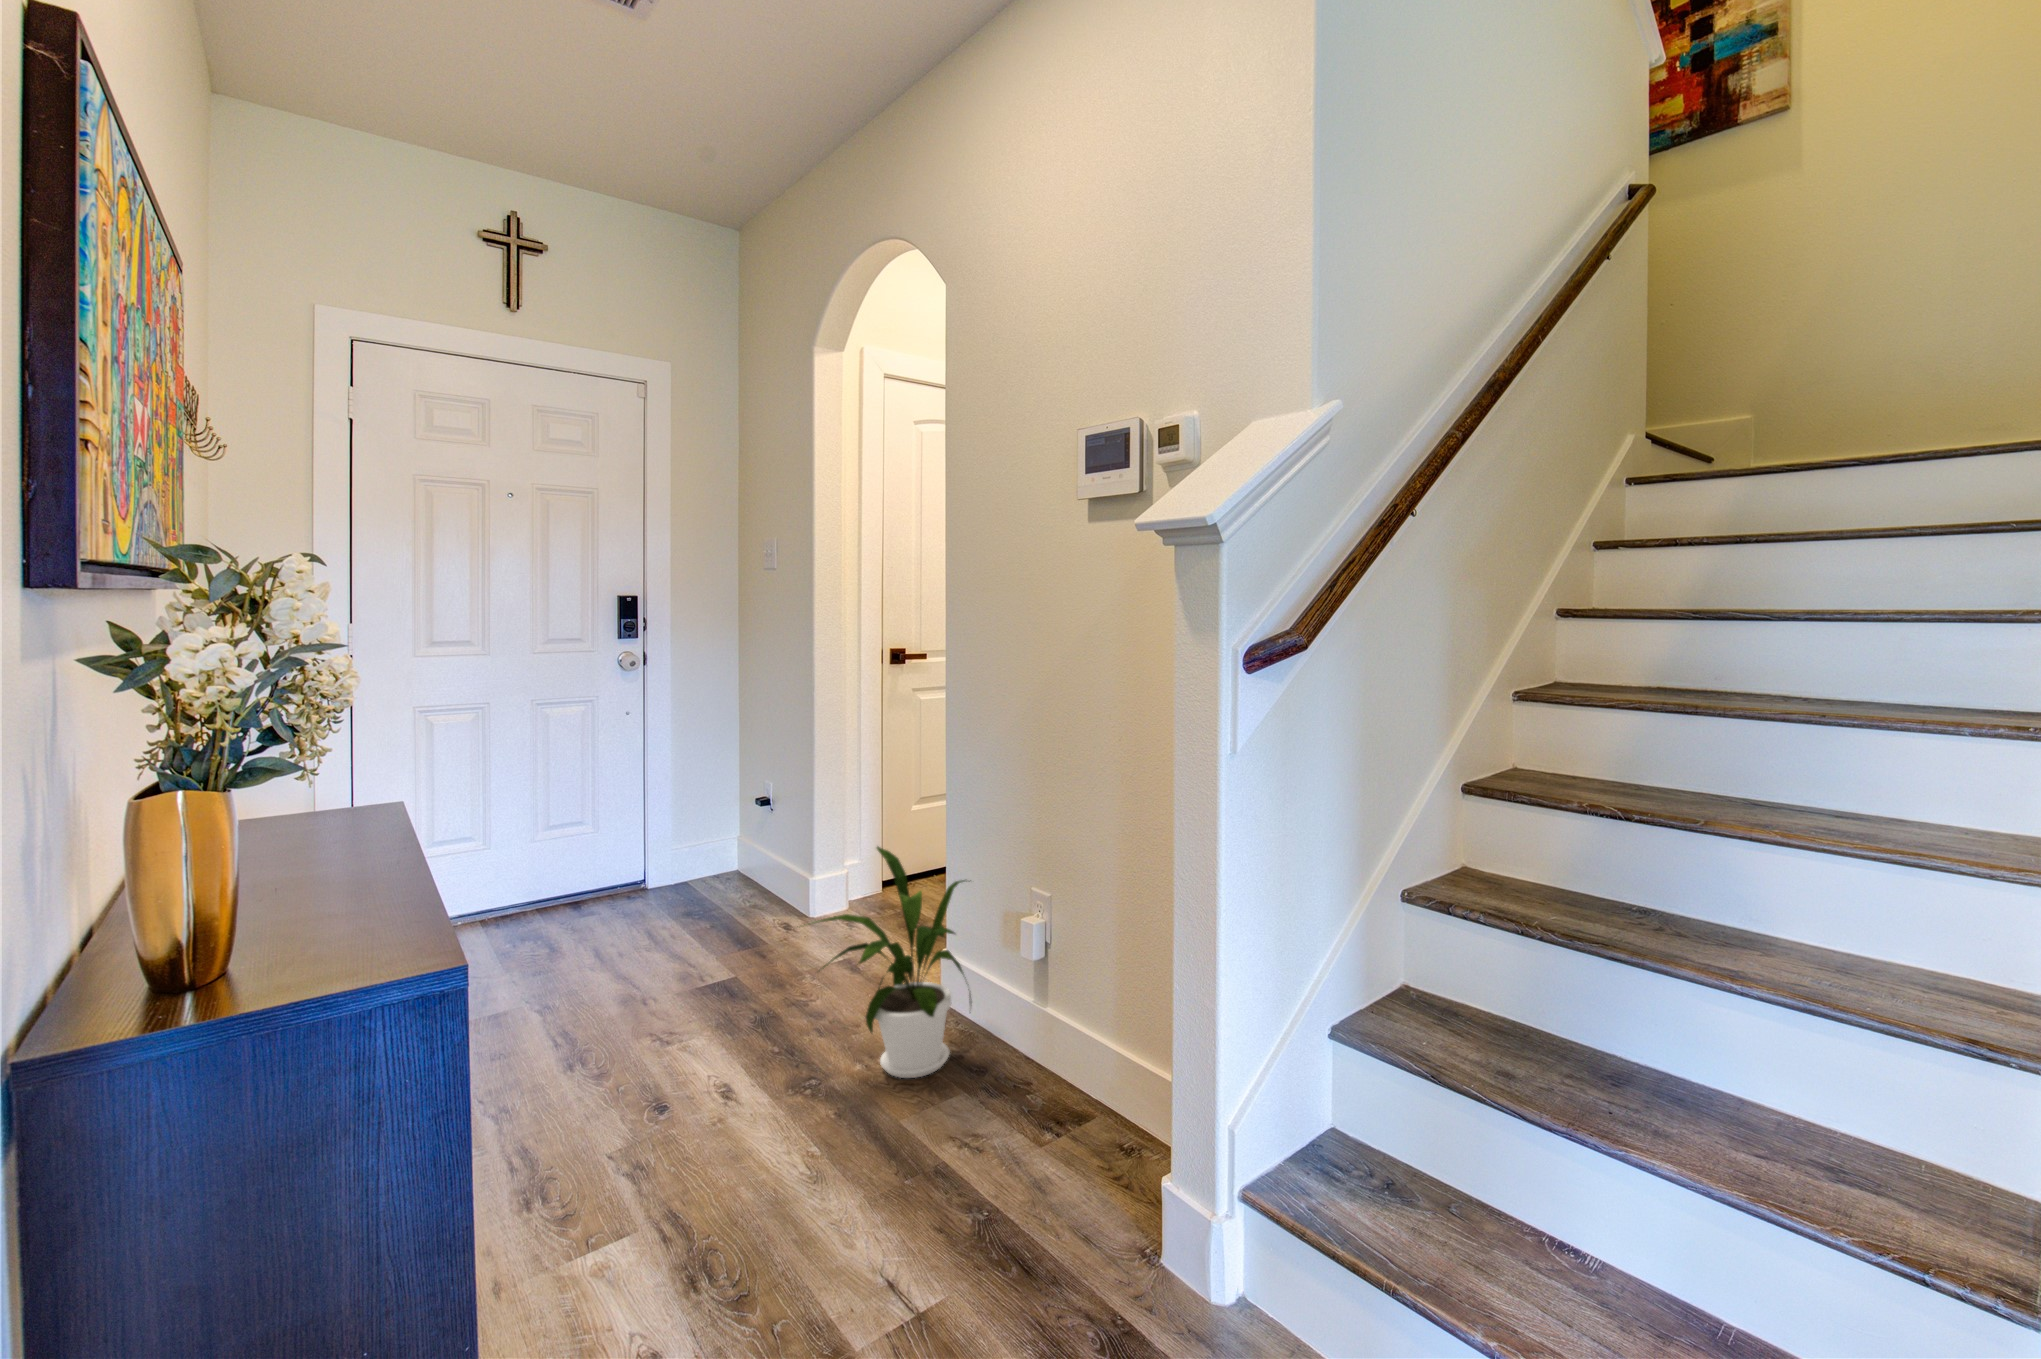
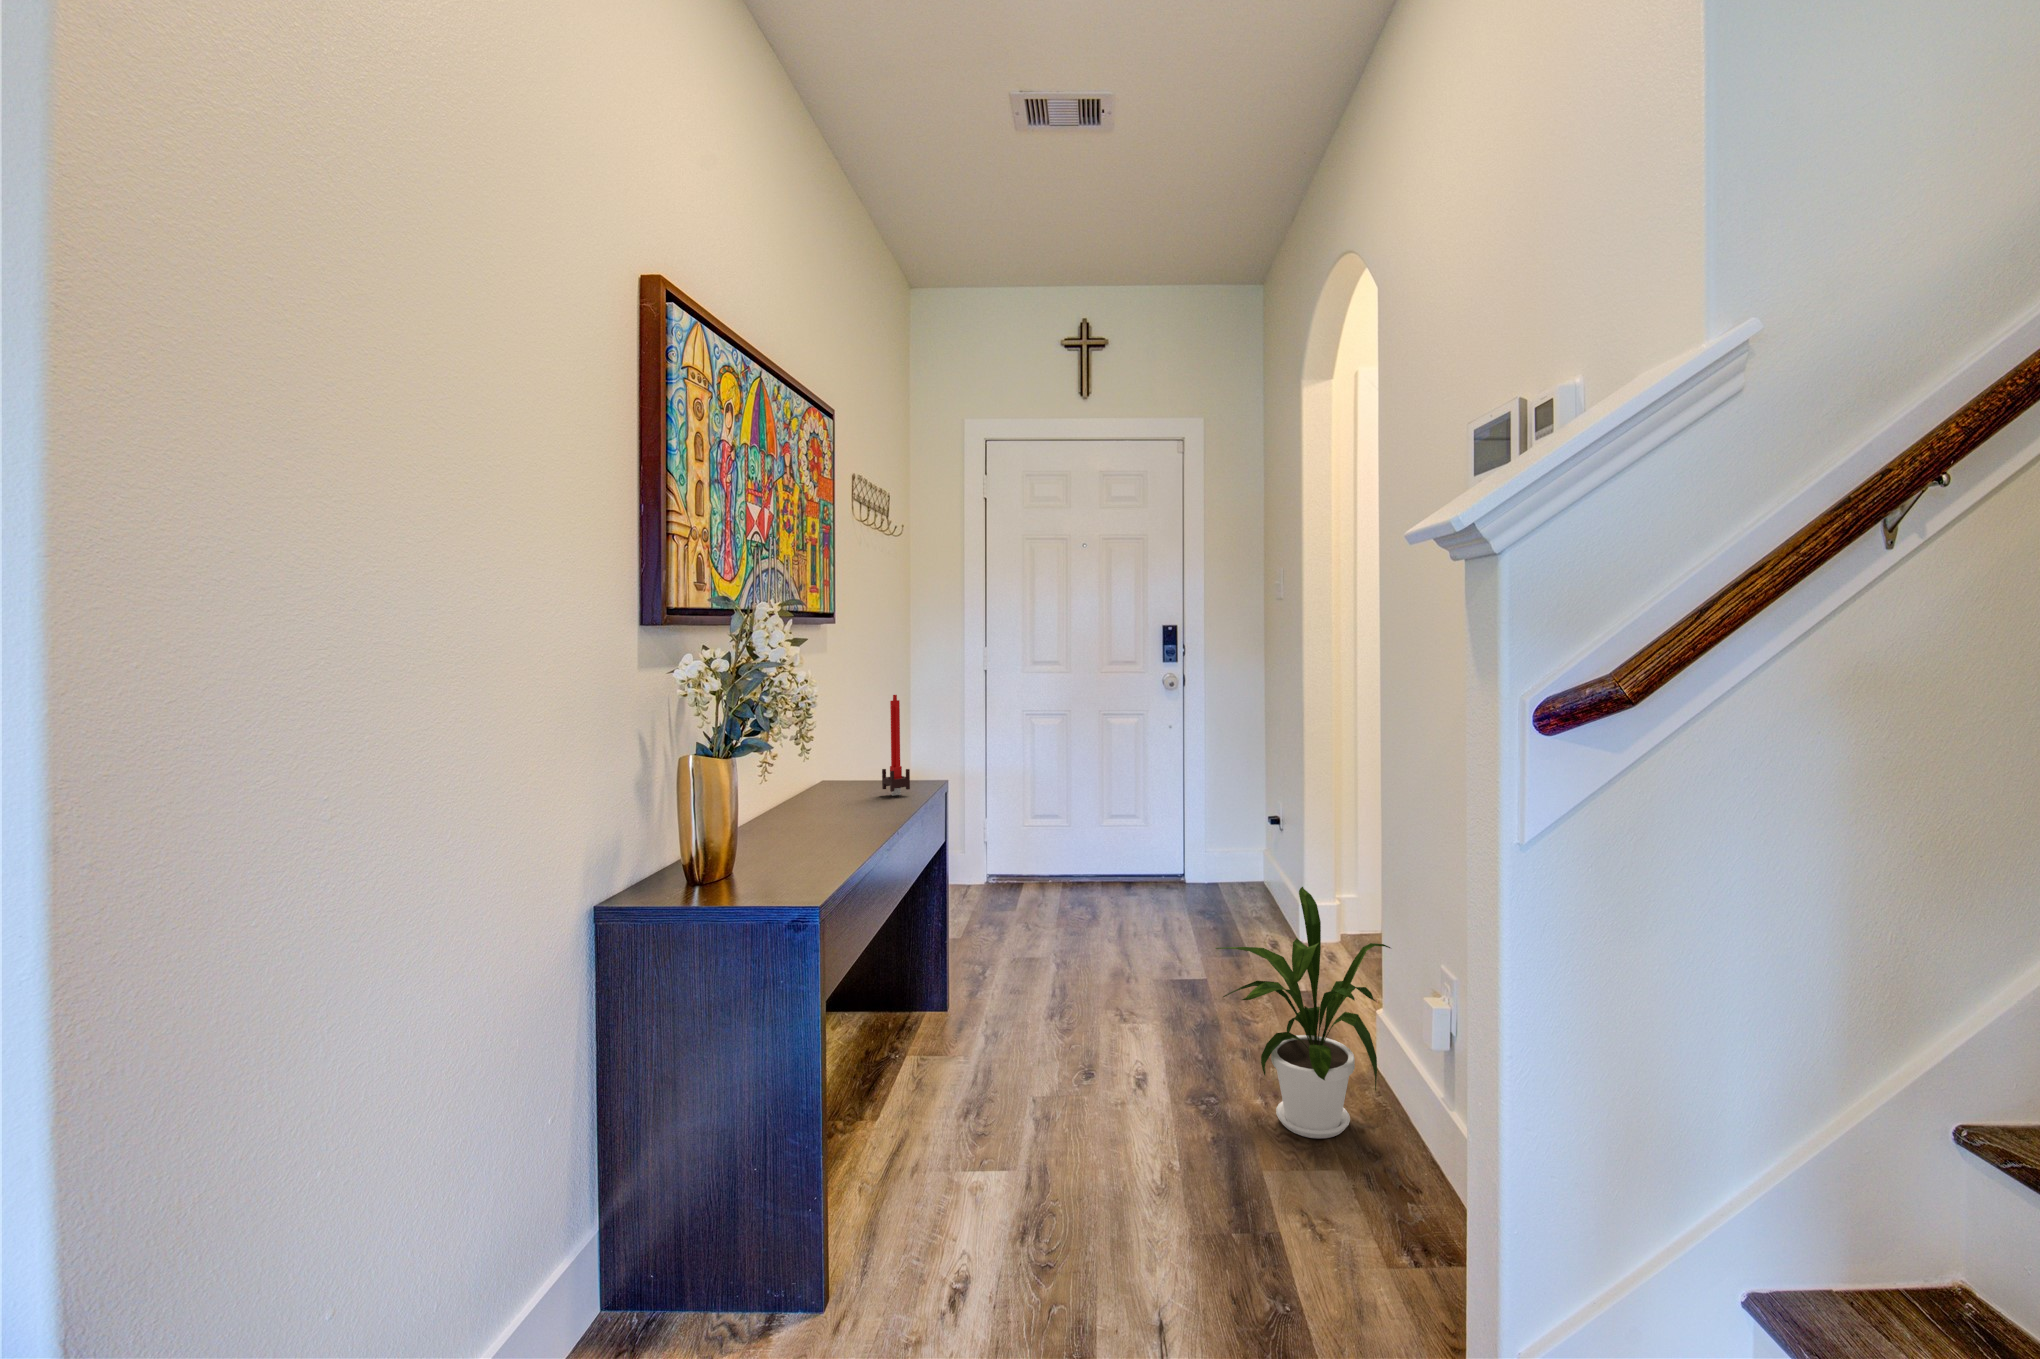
candle: none [302,705,353,842] -> present [882,695,910,796]

